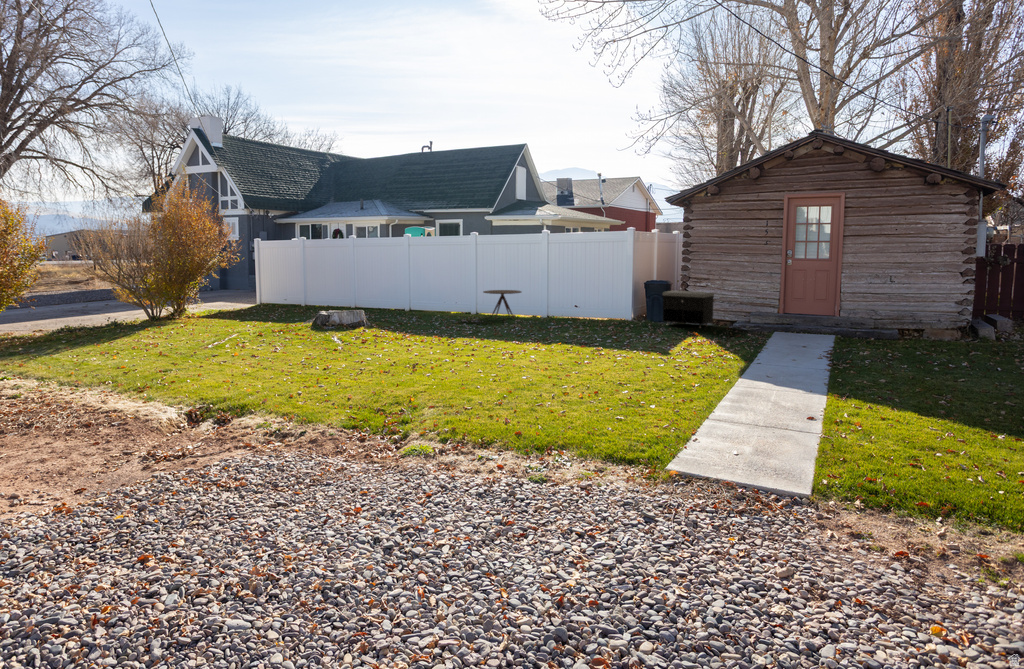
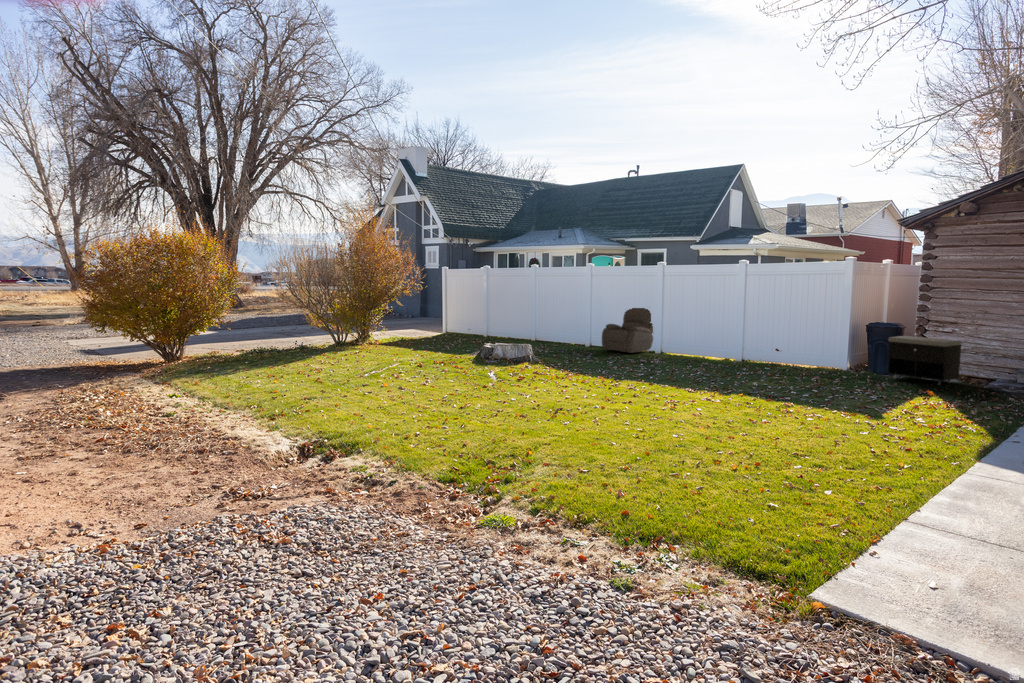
chair: none [423,272,473,316] -> present [602,308,653,353]
round table: present [484,290,521,318] -> none [667,327,712,360]

